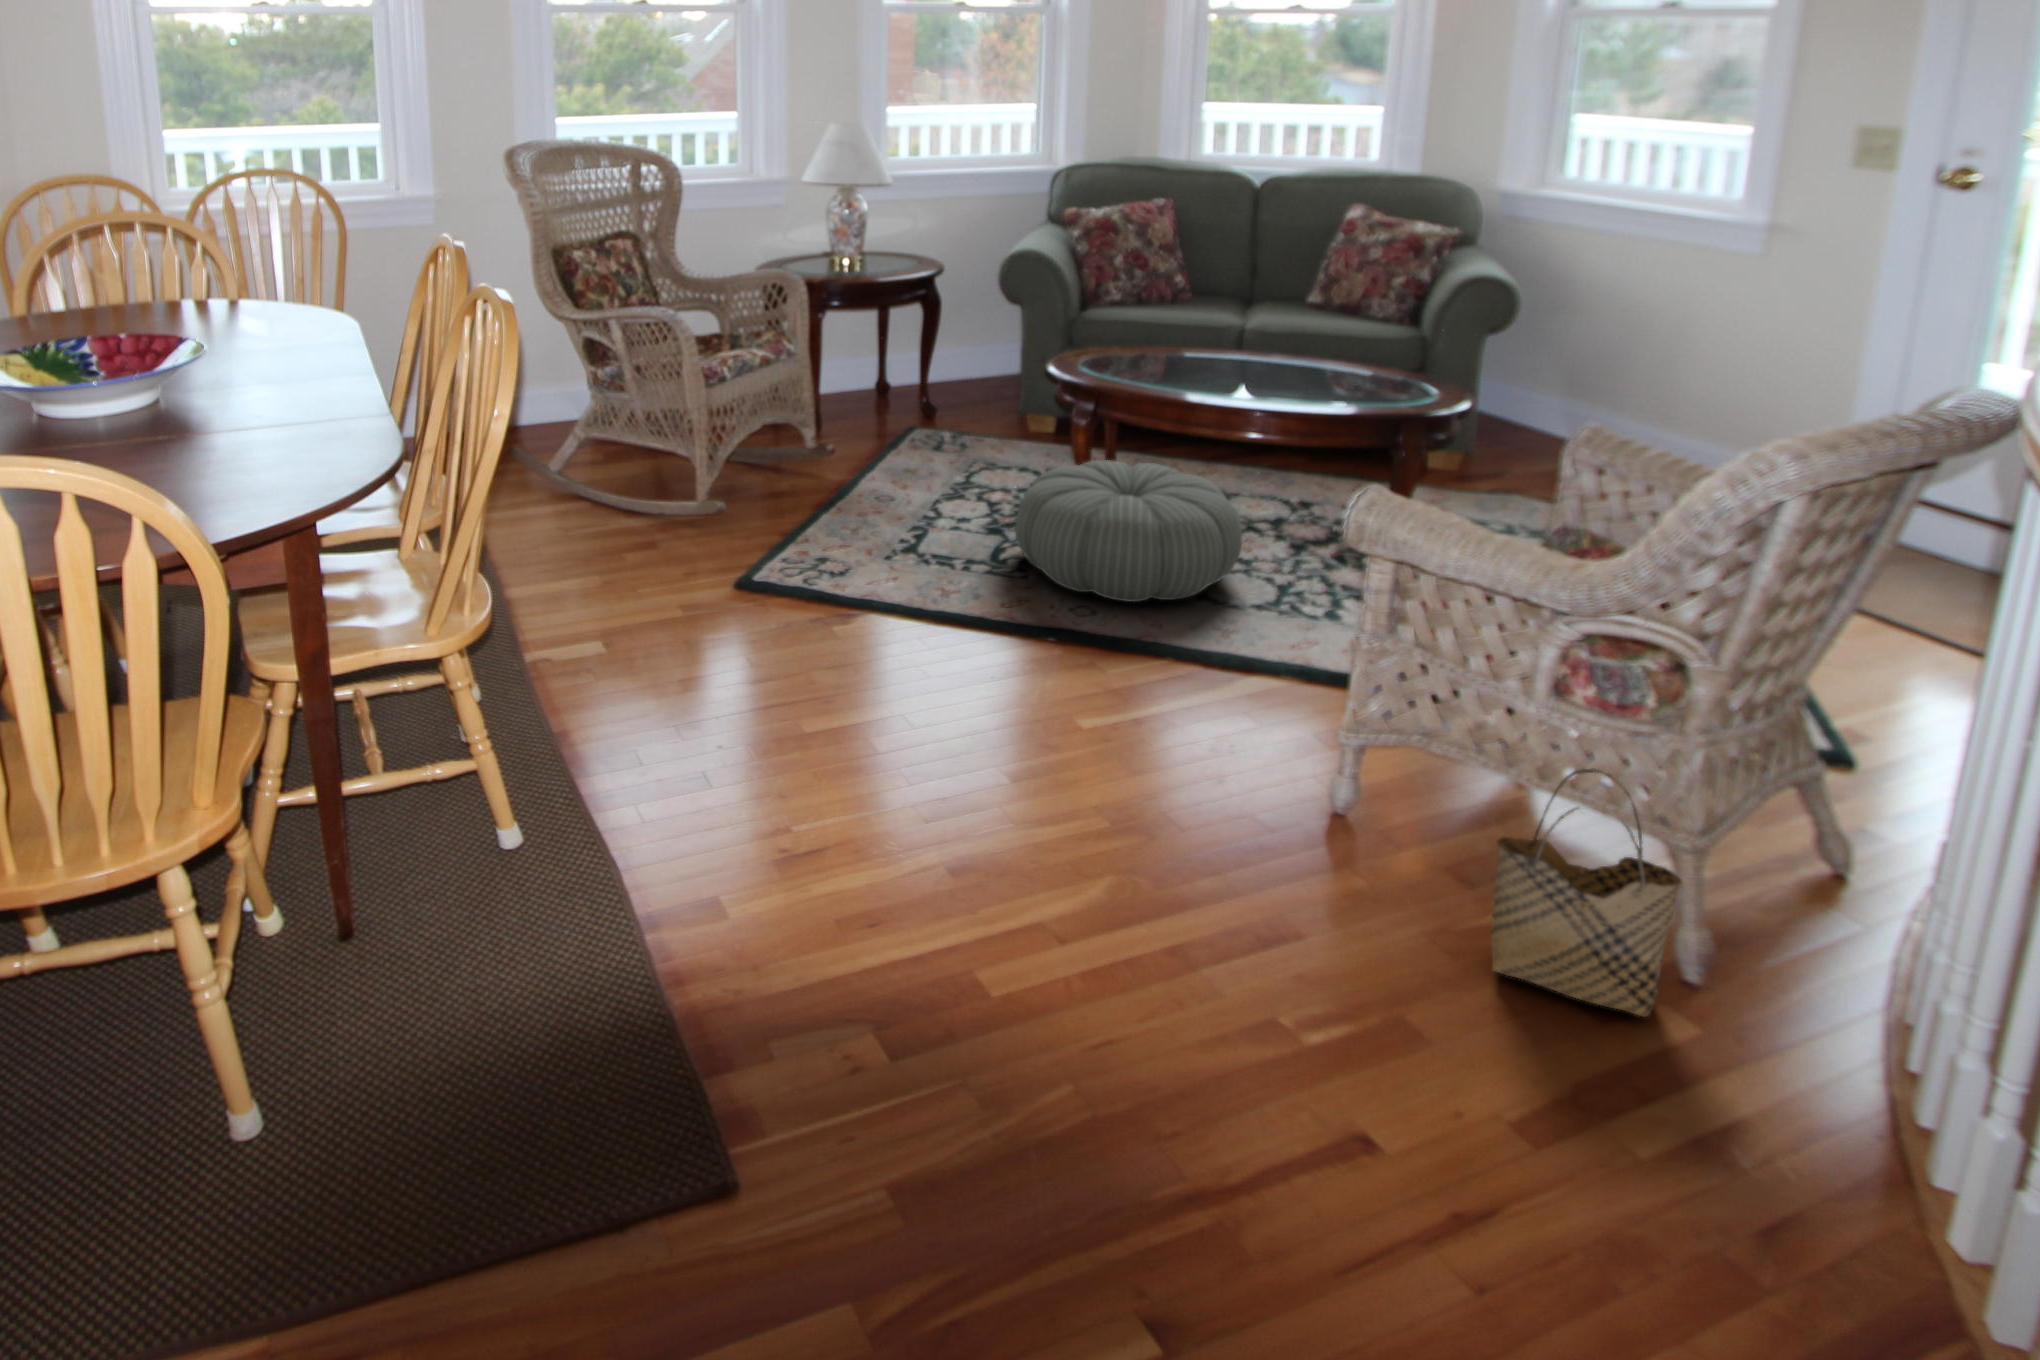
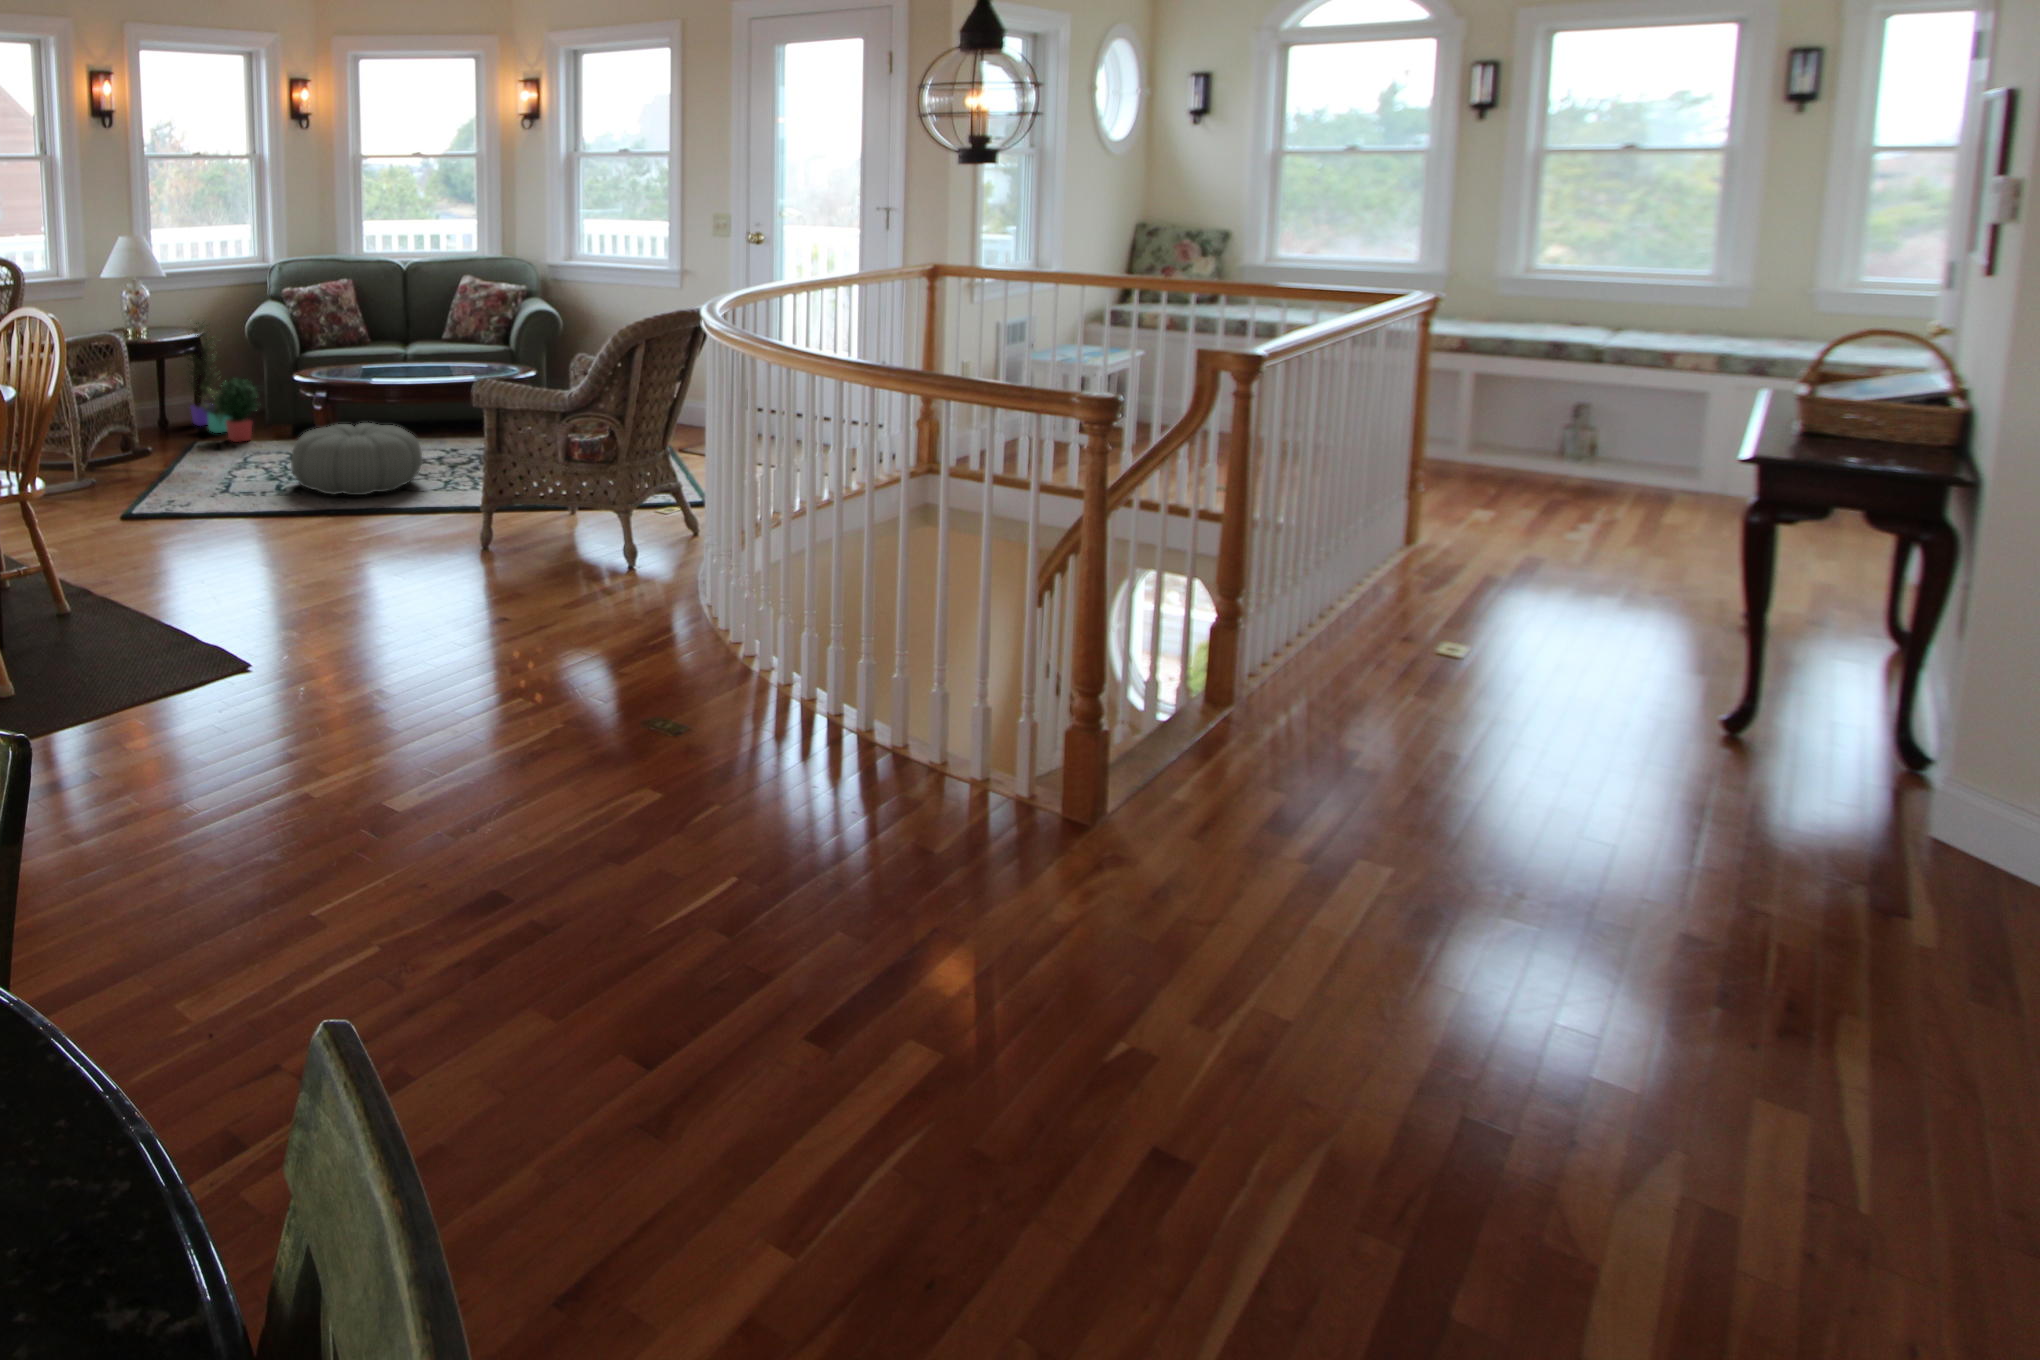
potted plant: none [910,243,1008,438] -> present [185,319,259,442]
woven basket: present [1491,769,1682,1017] -> none [545,477,616,576]

